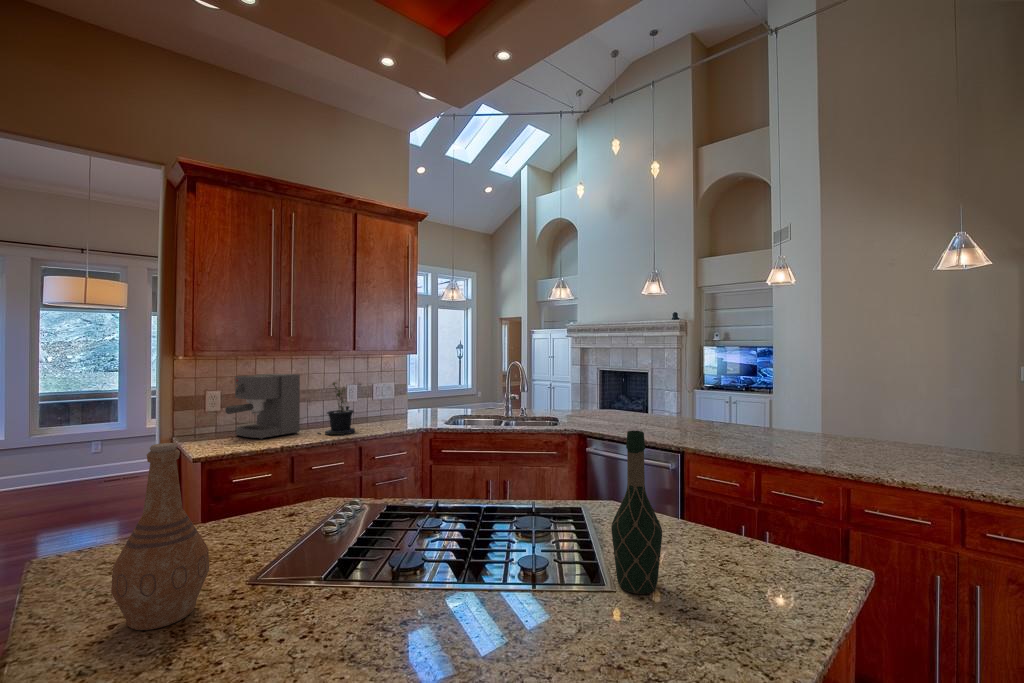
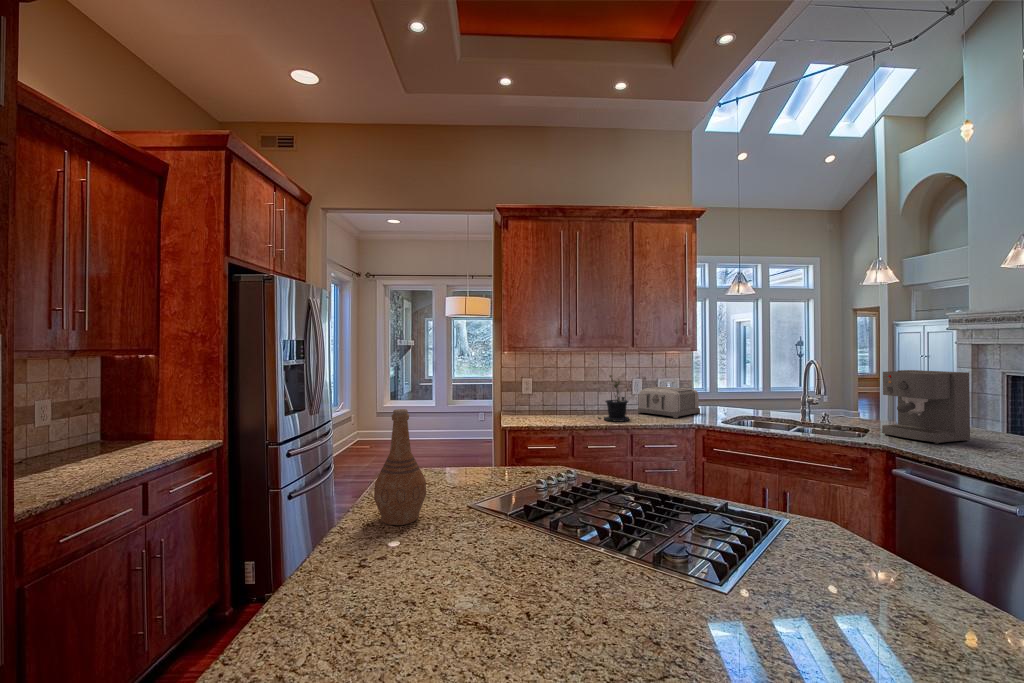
coffee maker: present [225,374,300,439] -> present [882,370,970,444]
toaster: none [357,392,418,424] -> present [638,386,700,418]
wine bottle: present [611,431,662,594] -> none [722,447,788,644]

